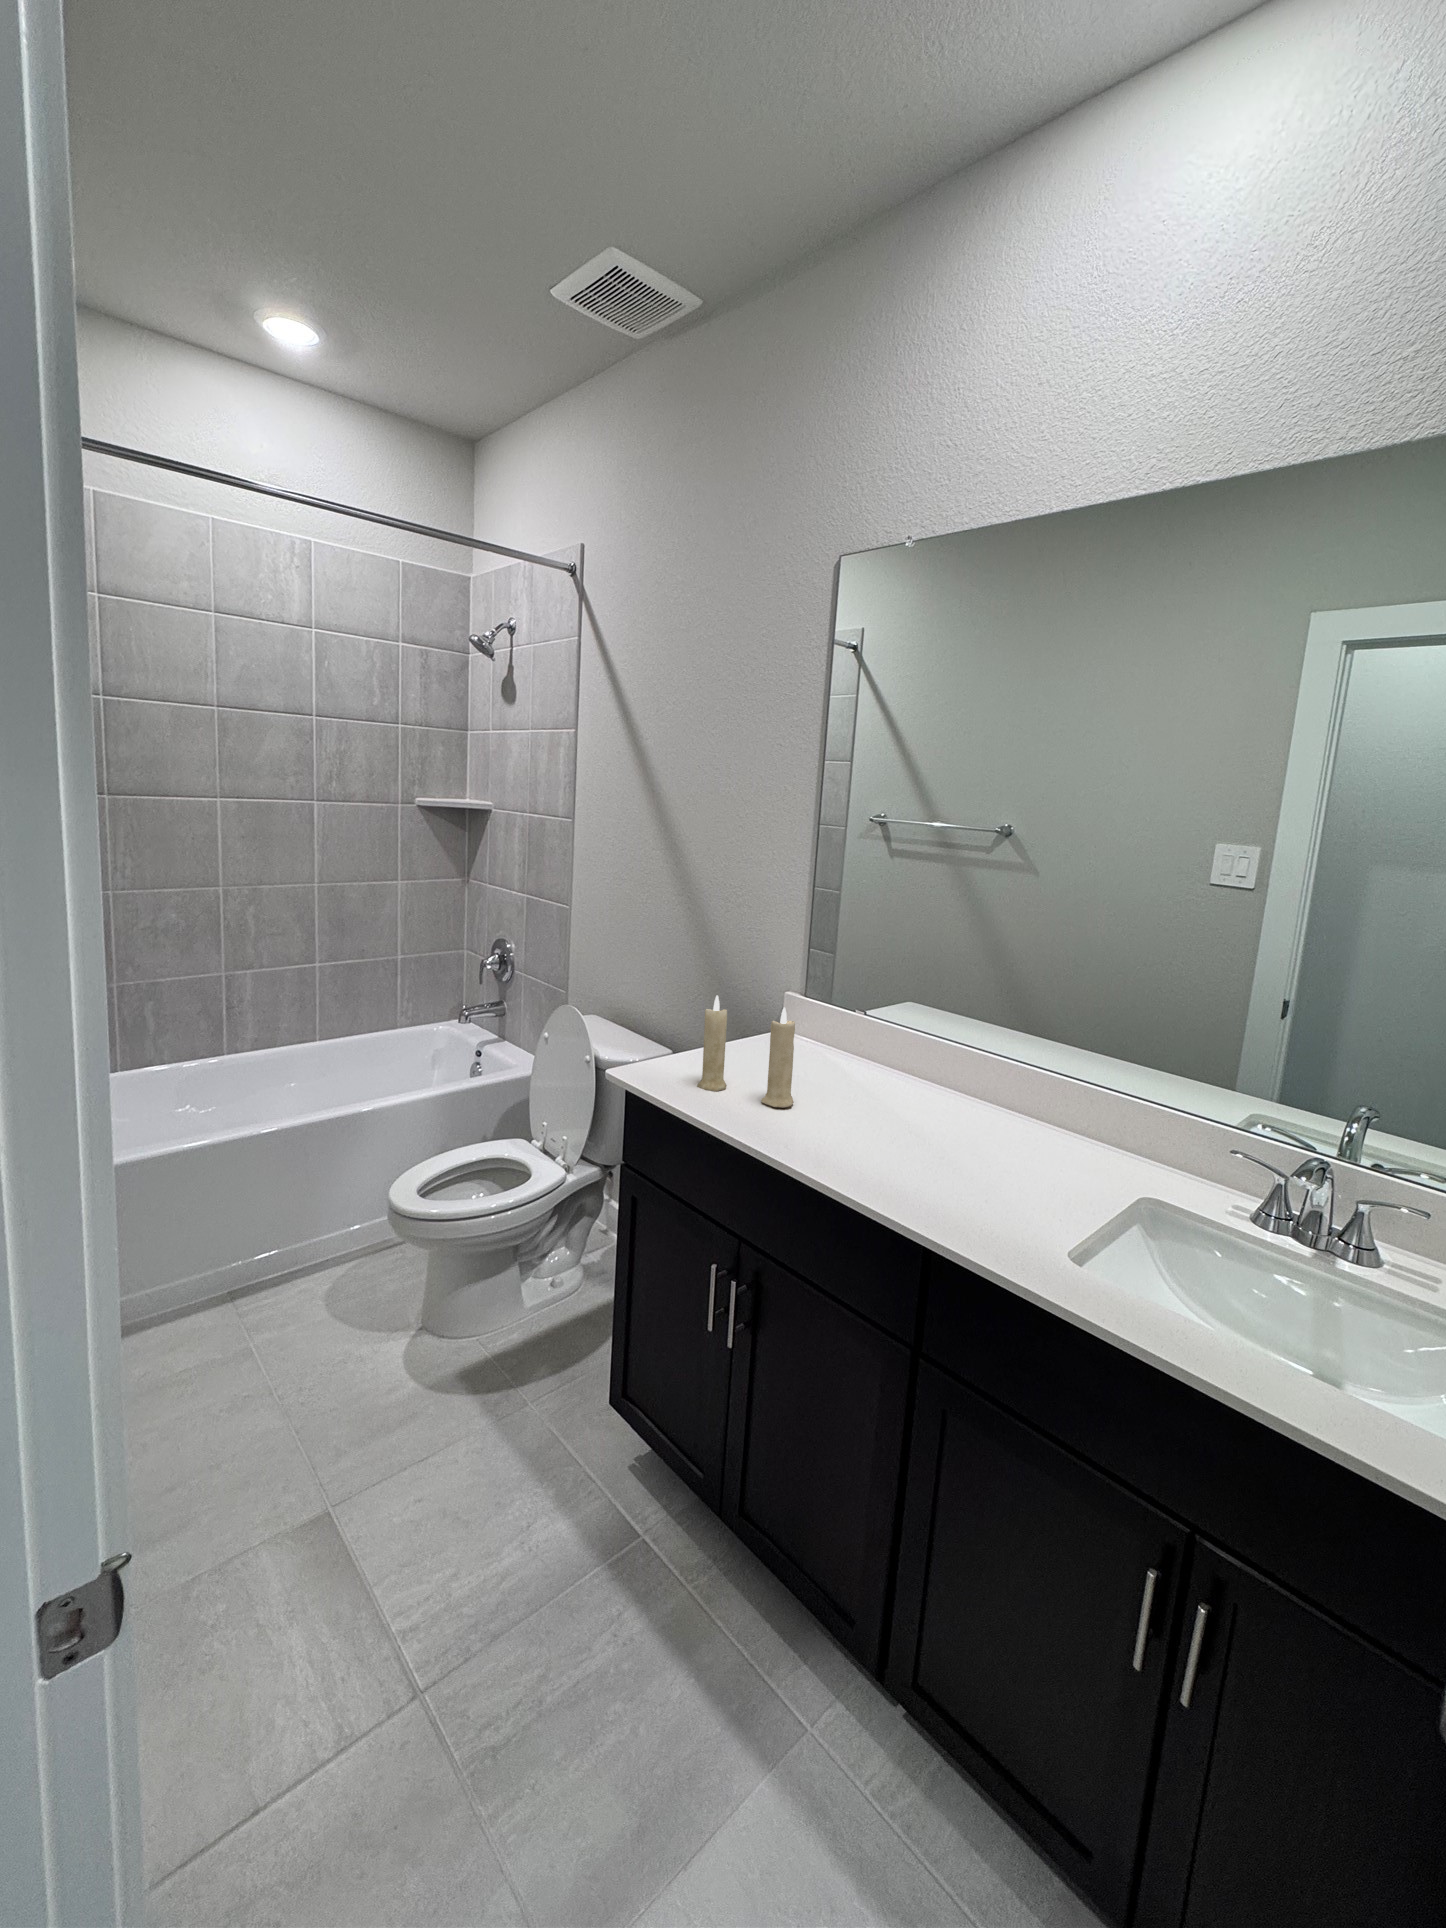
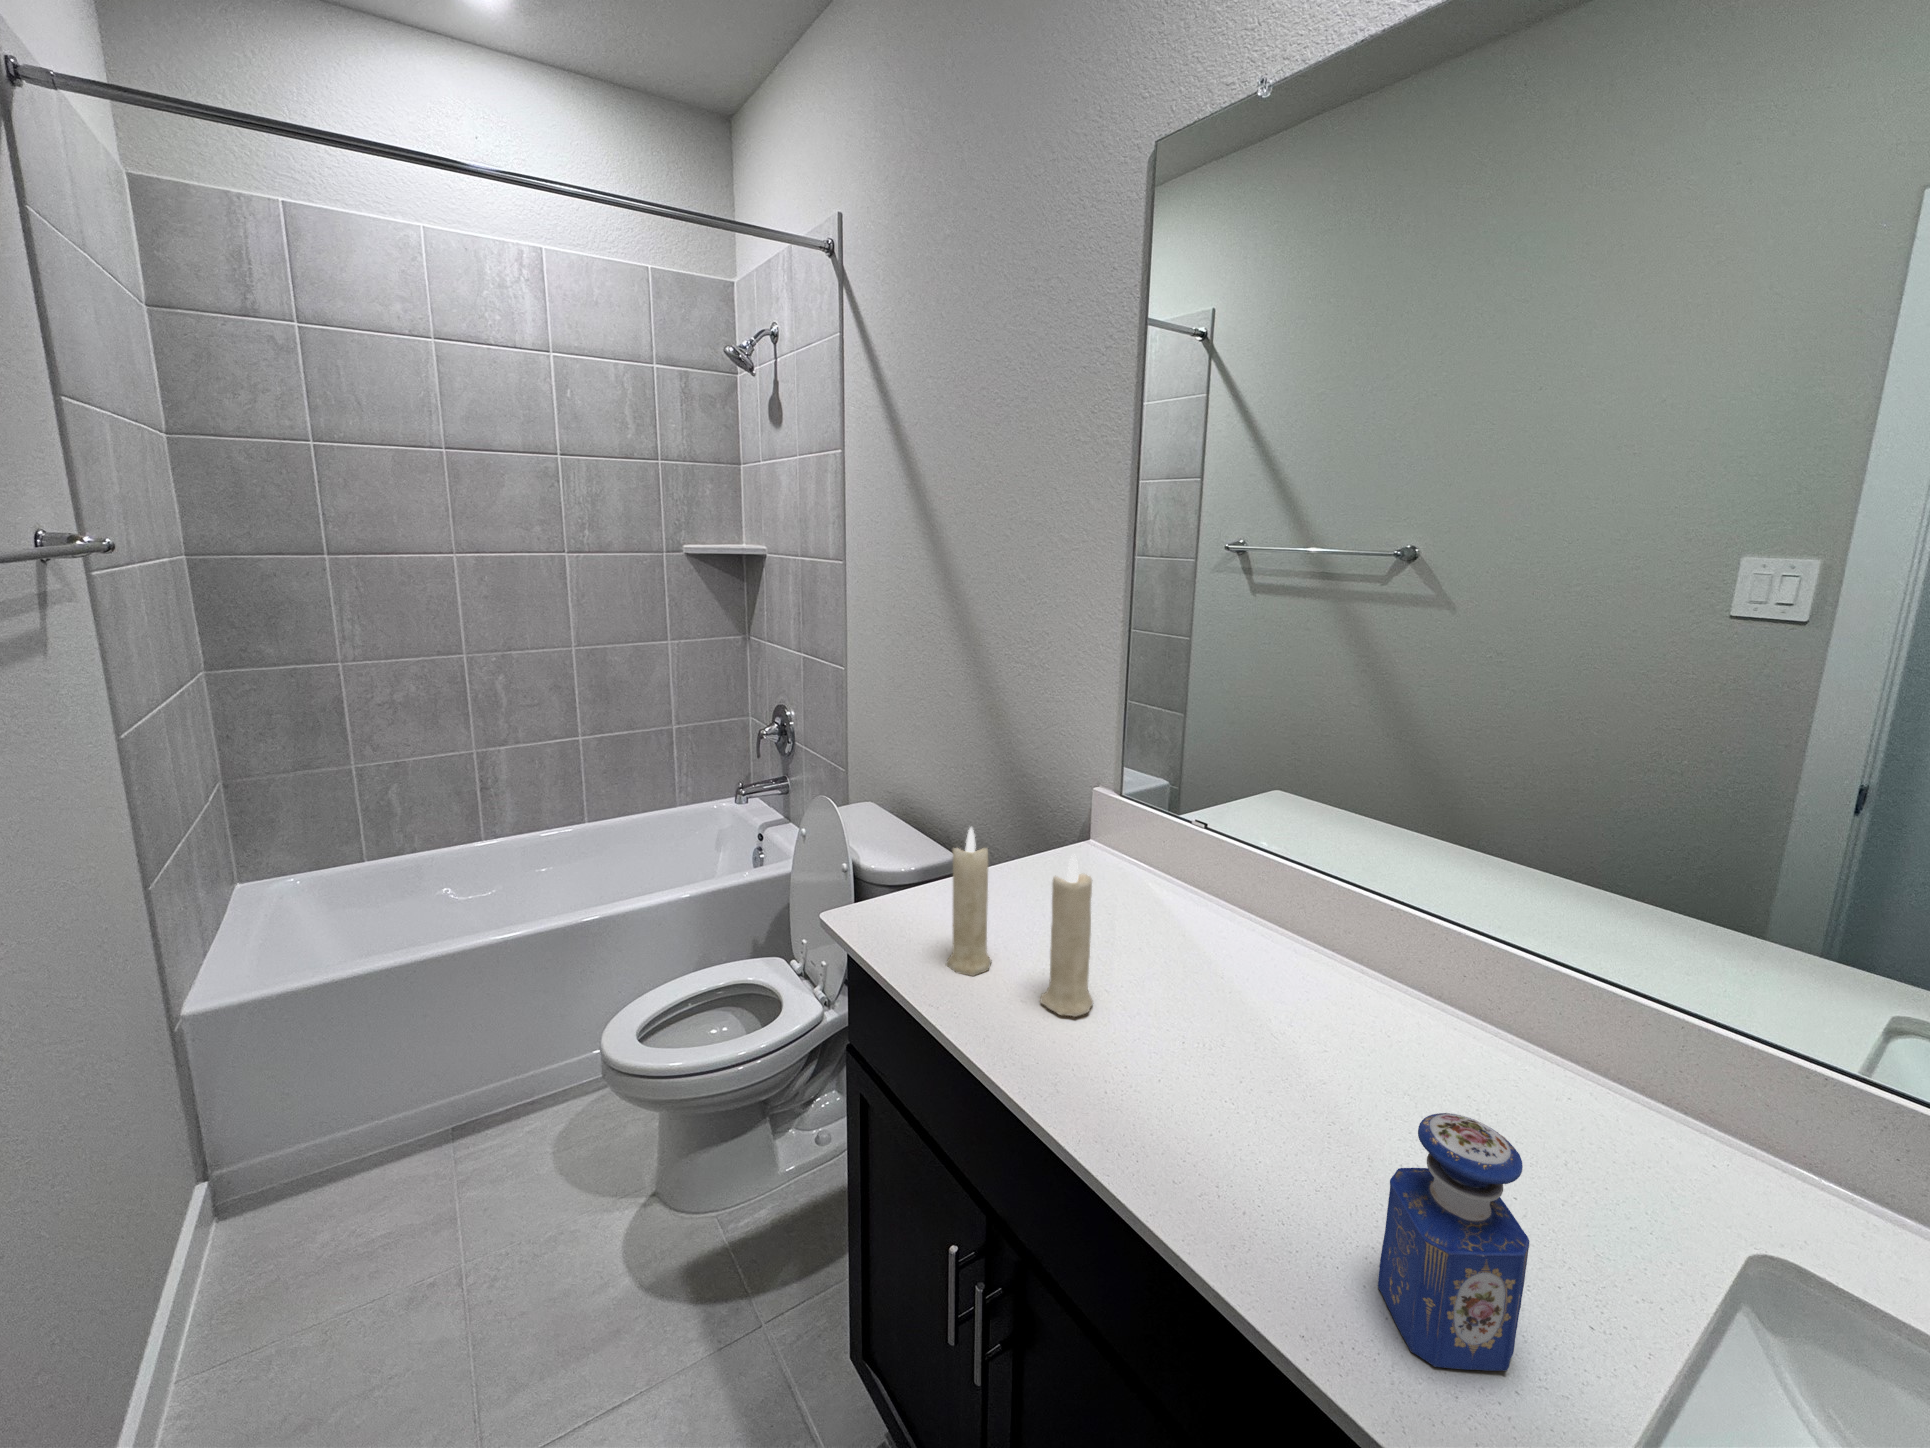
perfume bottle: none [945,1102,1008,1214] -> present [1378,1113,1529,1371]

